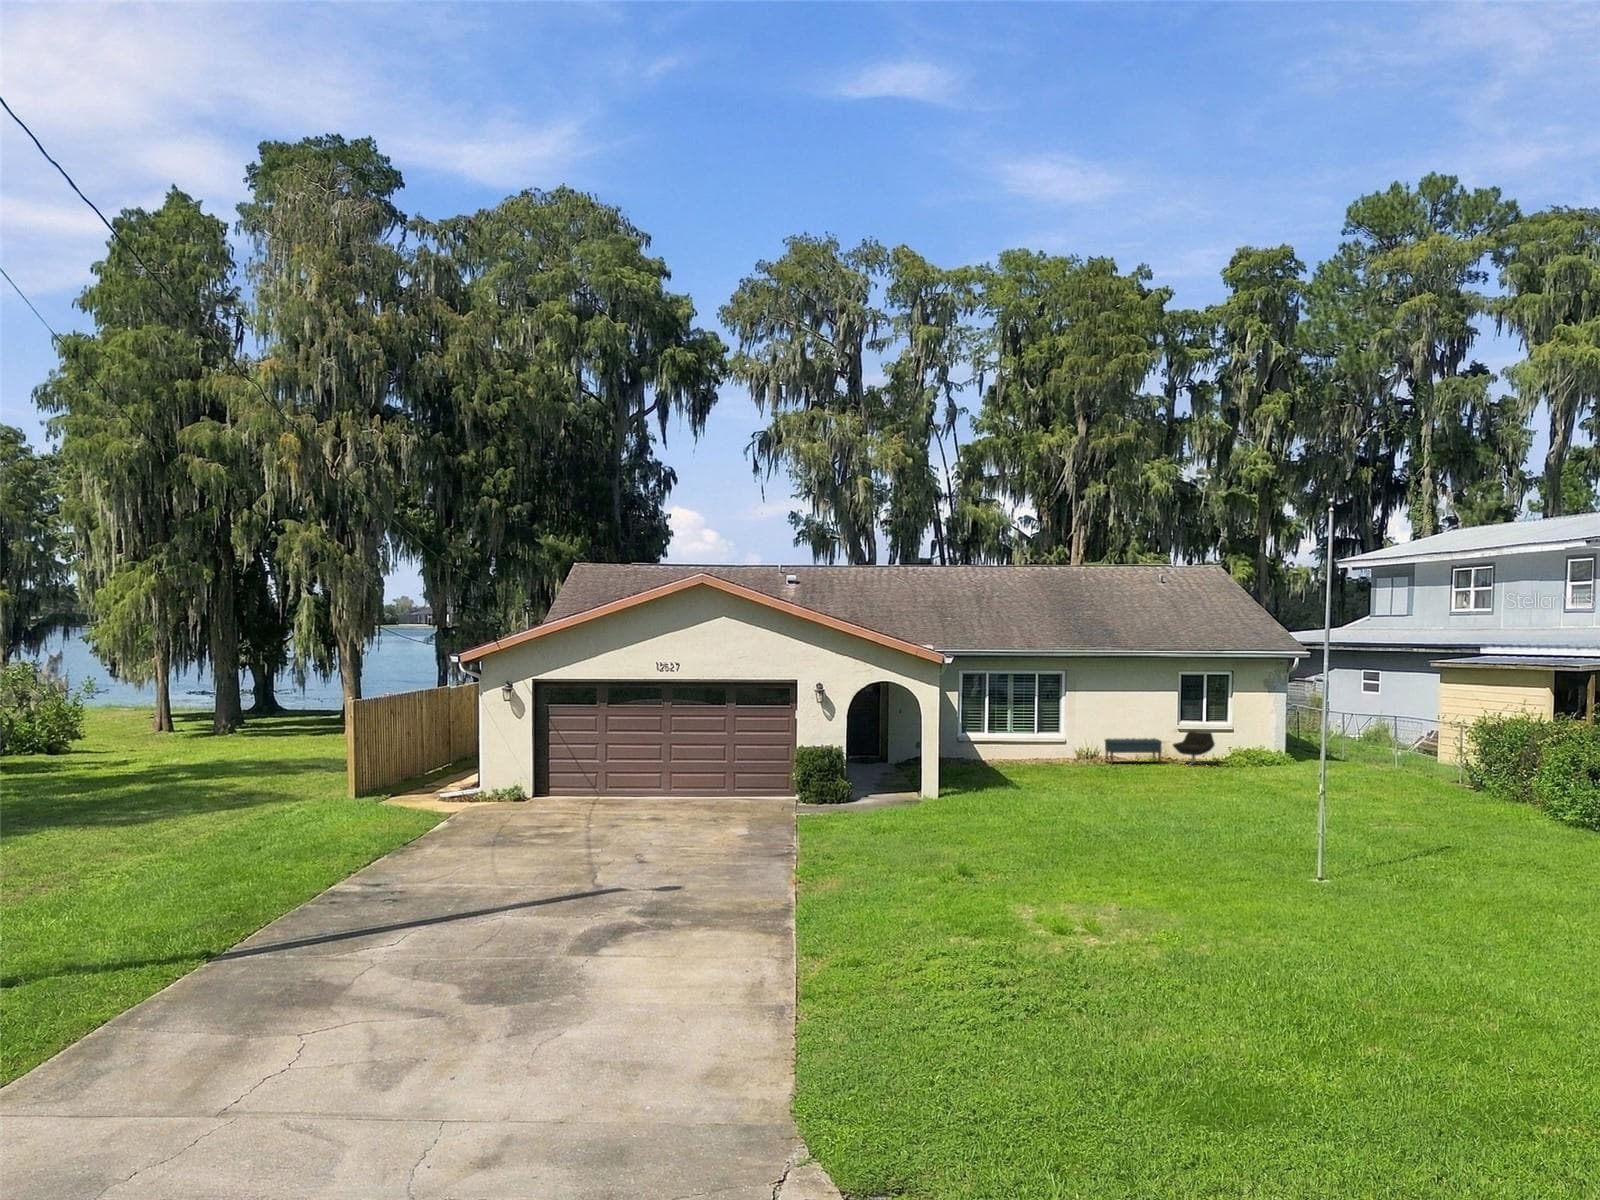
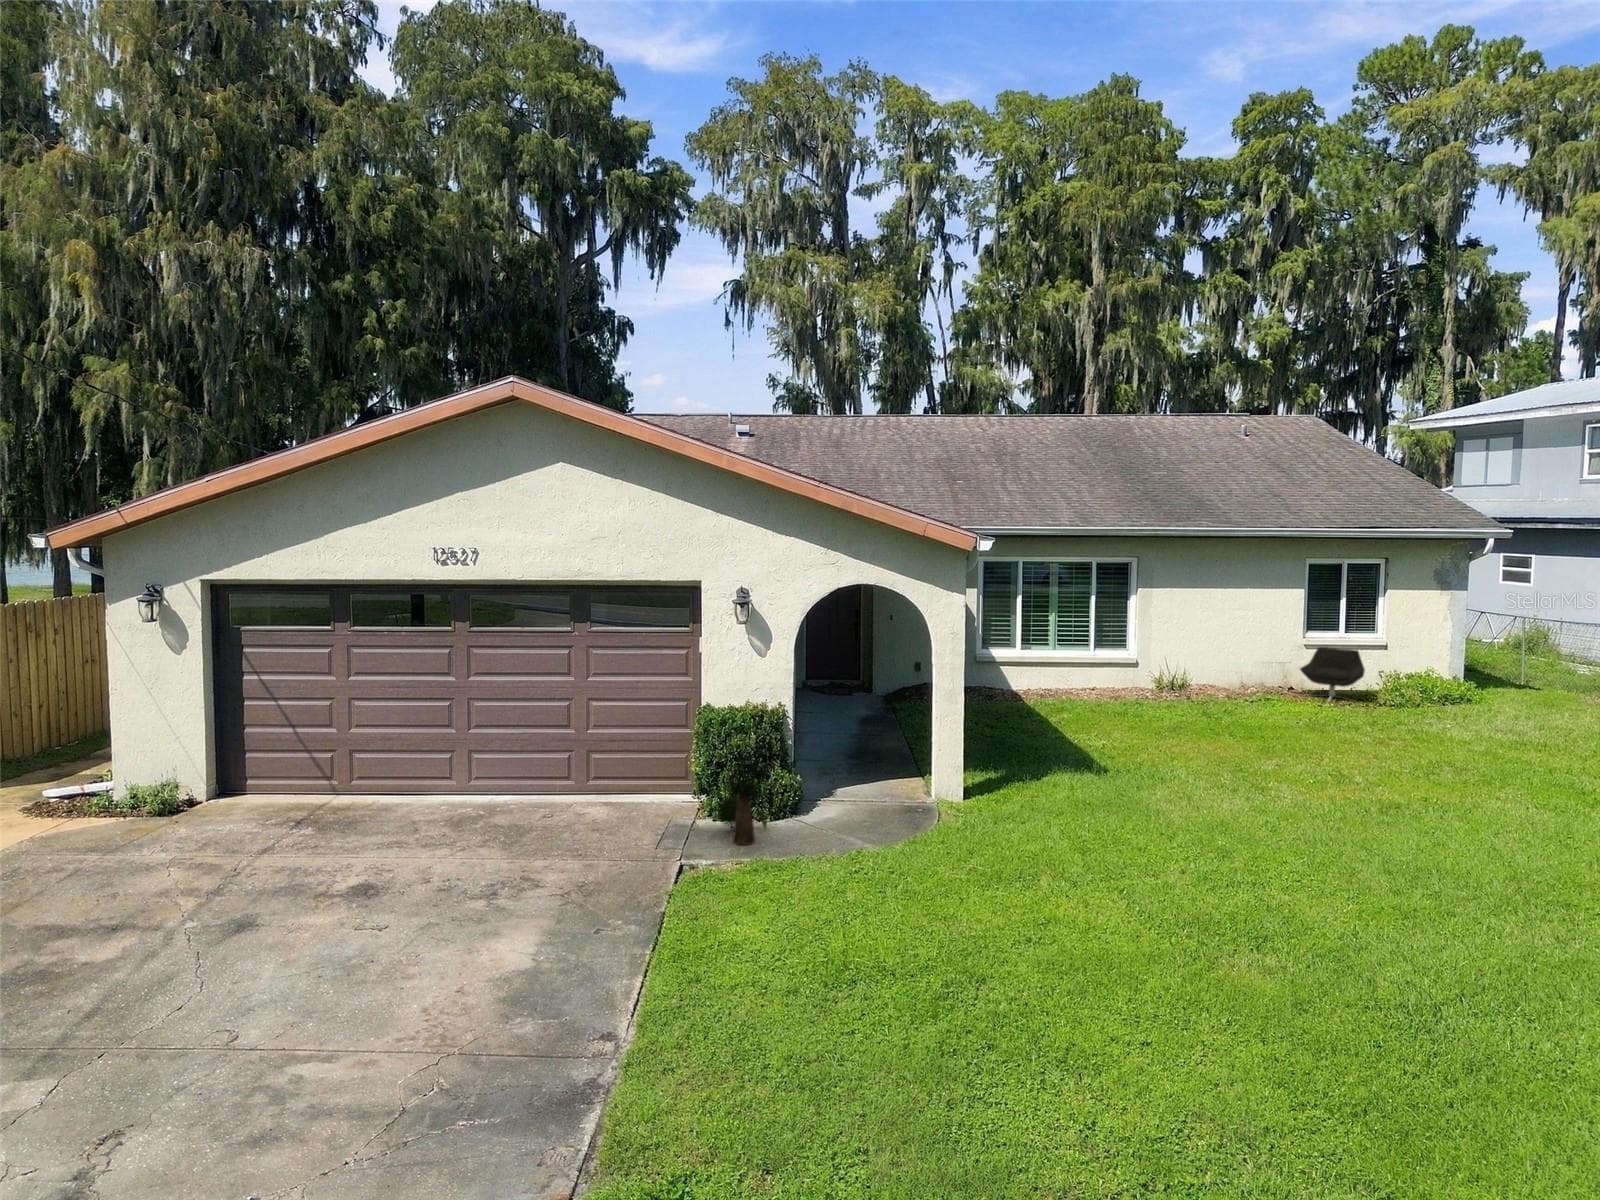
bench: present [1105,738,1162,764] -> none [1194,658,1286,698]
potted plant: none [810,764,839,807] -> present [716,755,769,845]

